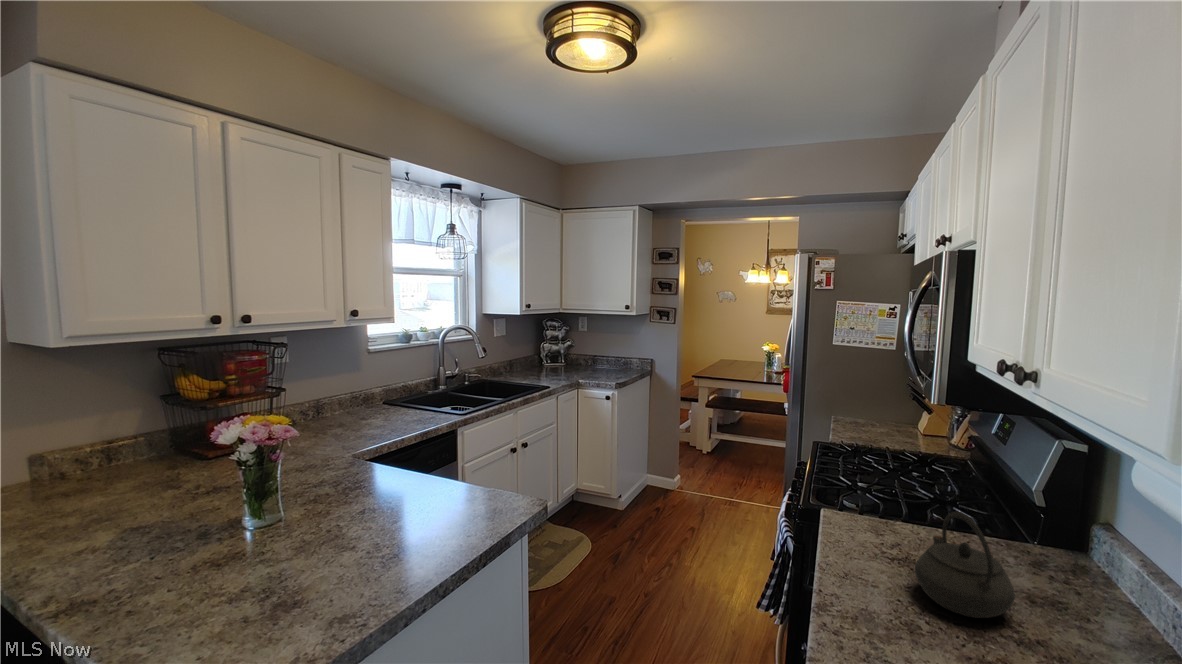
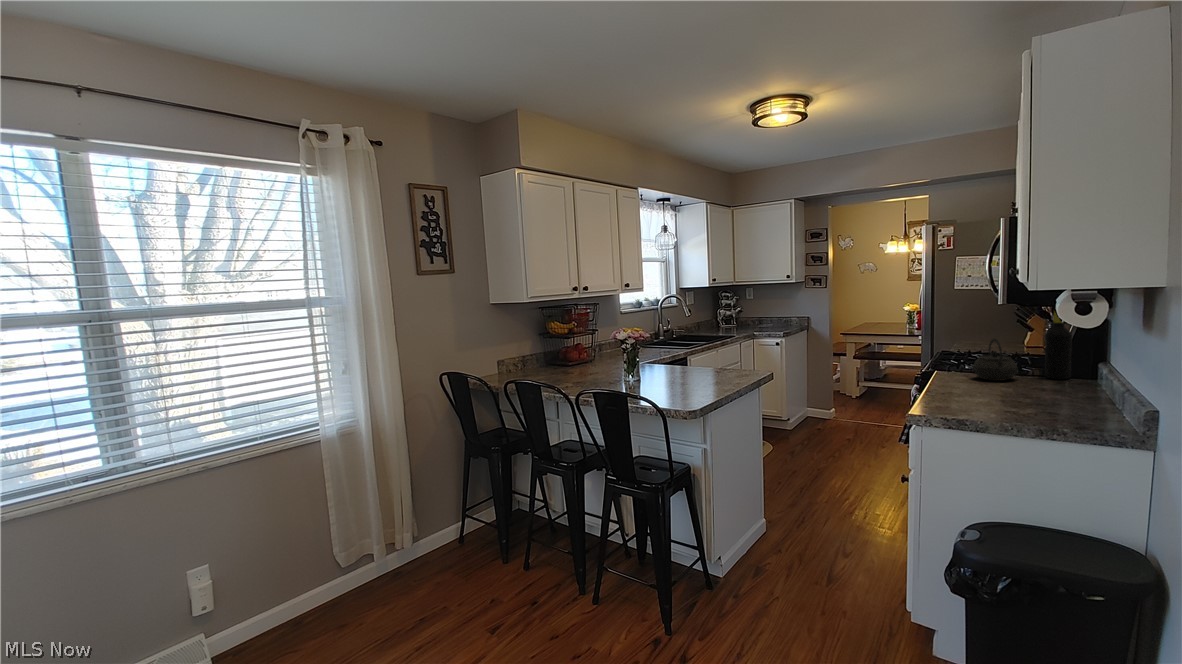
bottle: none [1056,455,1127,620] -> present [1045,311,1072,379]

